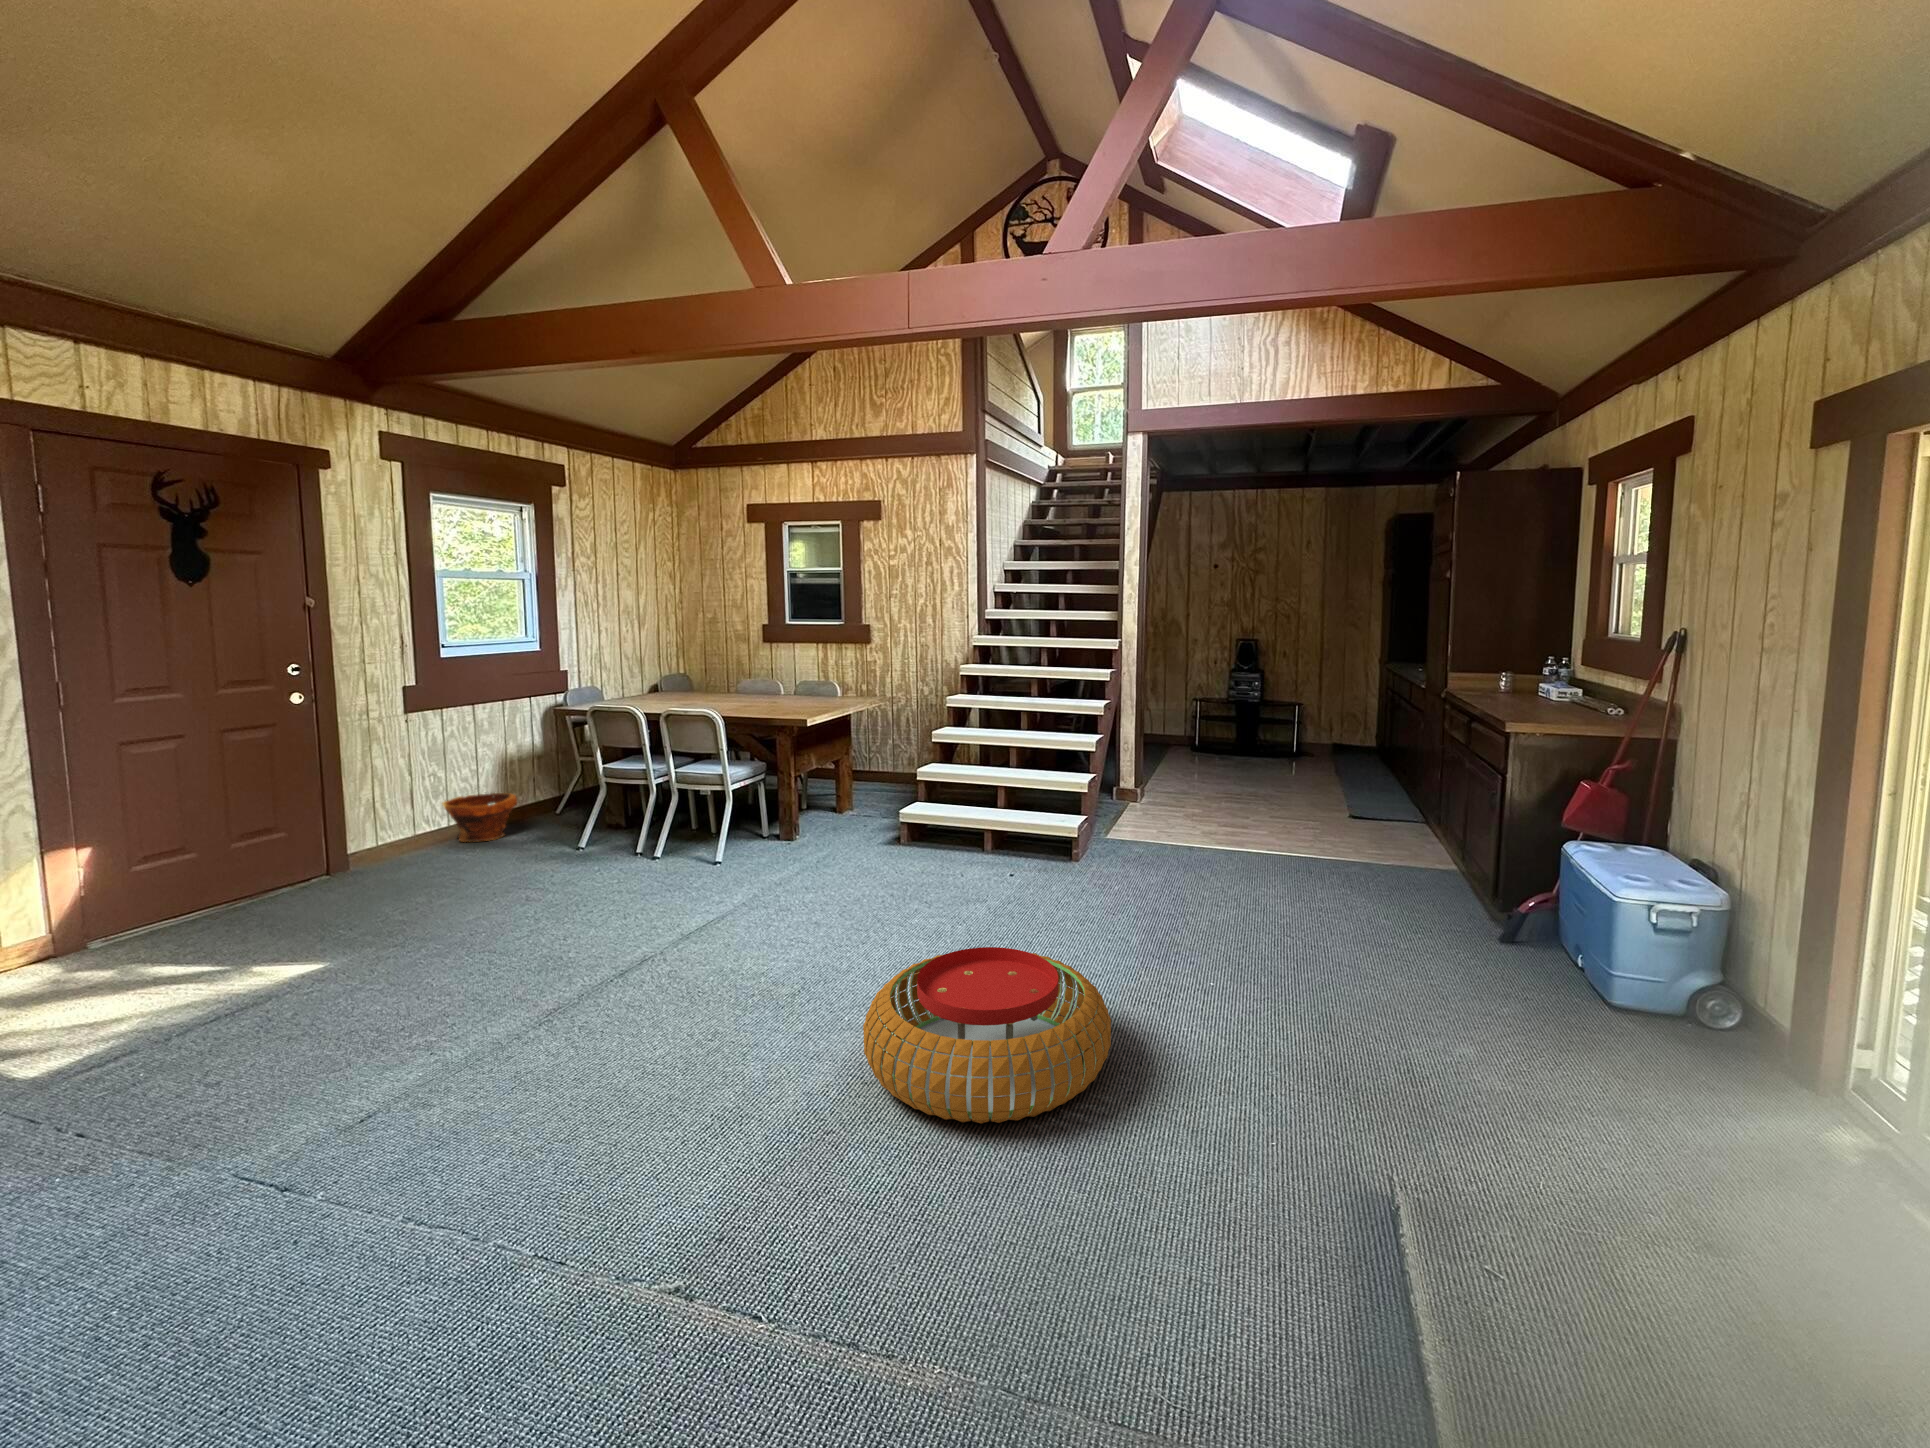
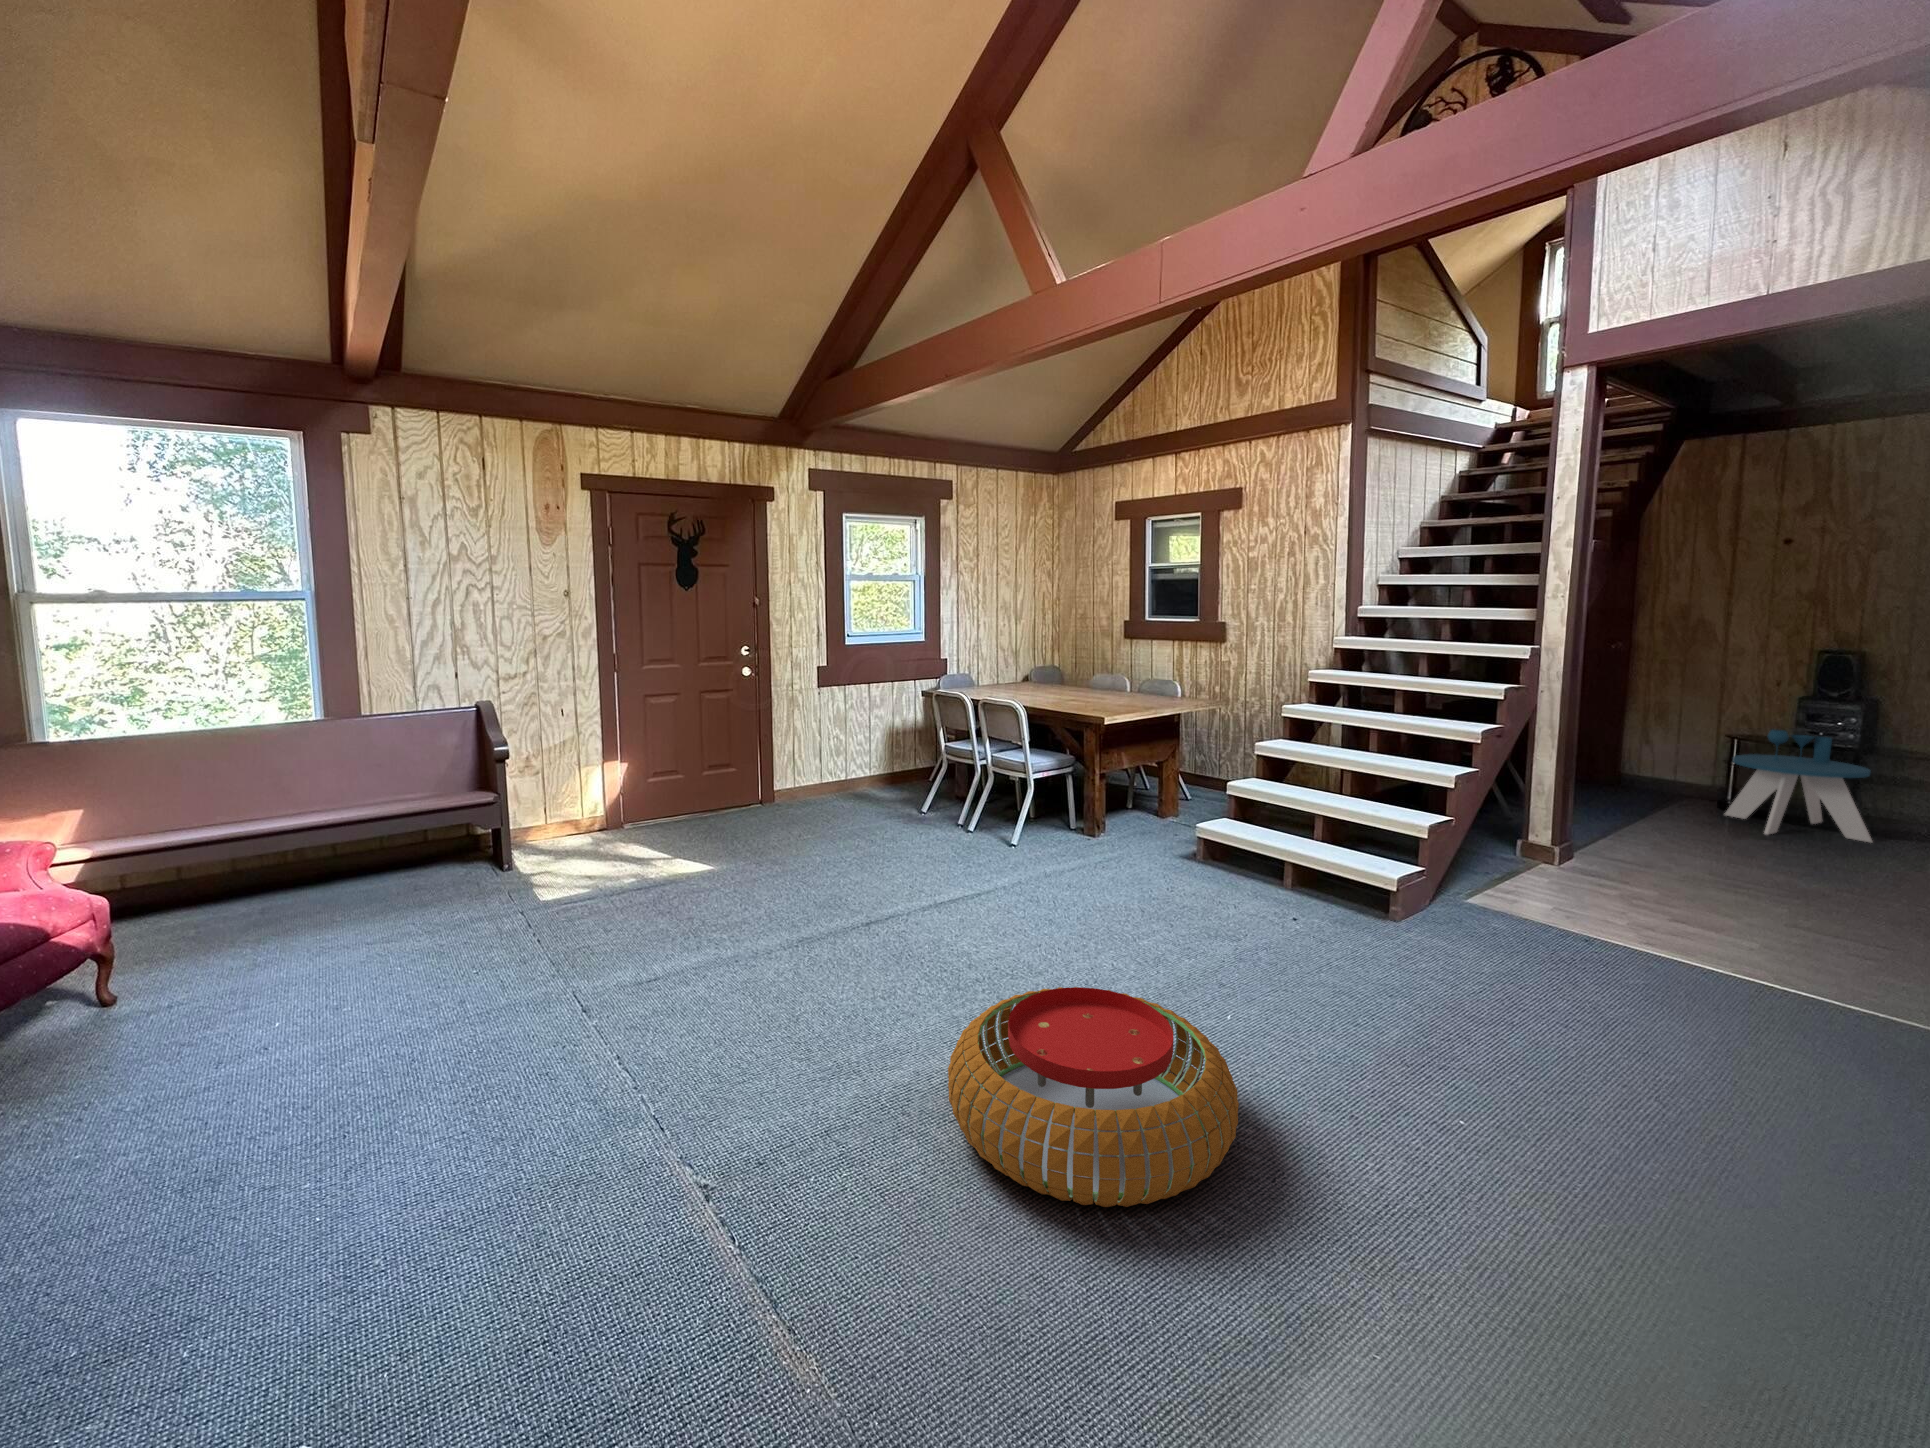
side table: none [1197,692,1269,762] -> present [1725,729,1872,842]
planter: present [442,793,517,842] -> none [838,756,890,795]

